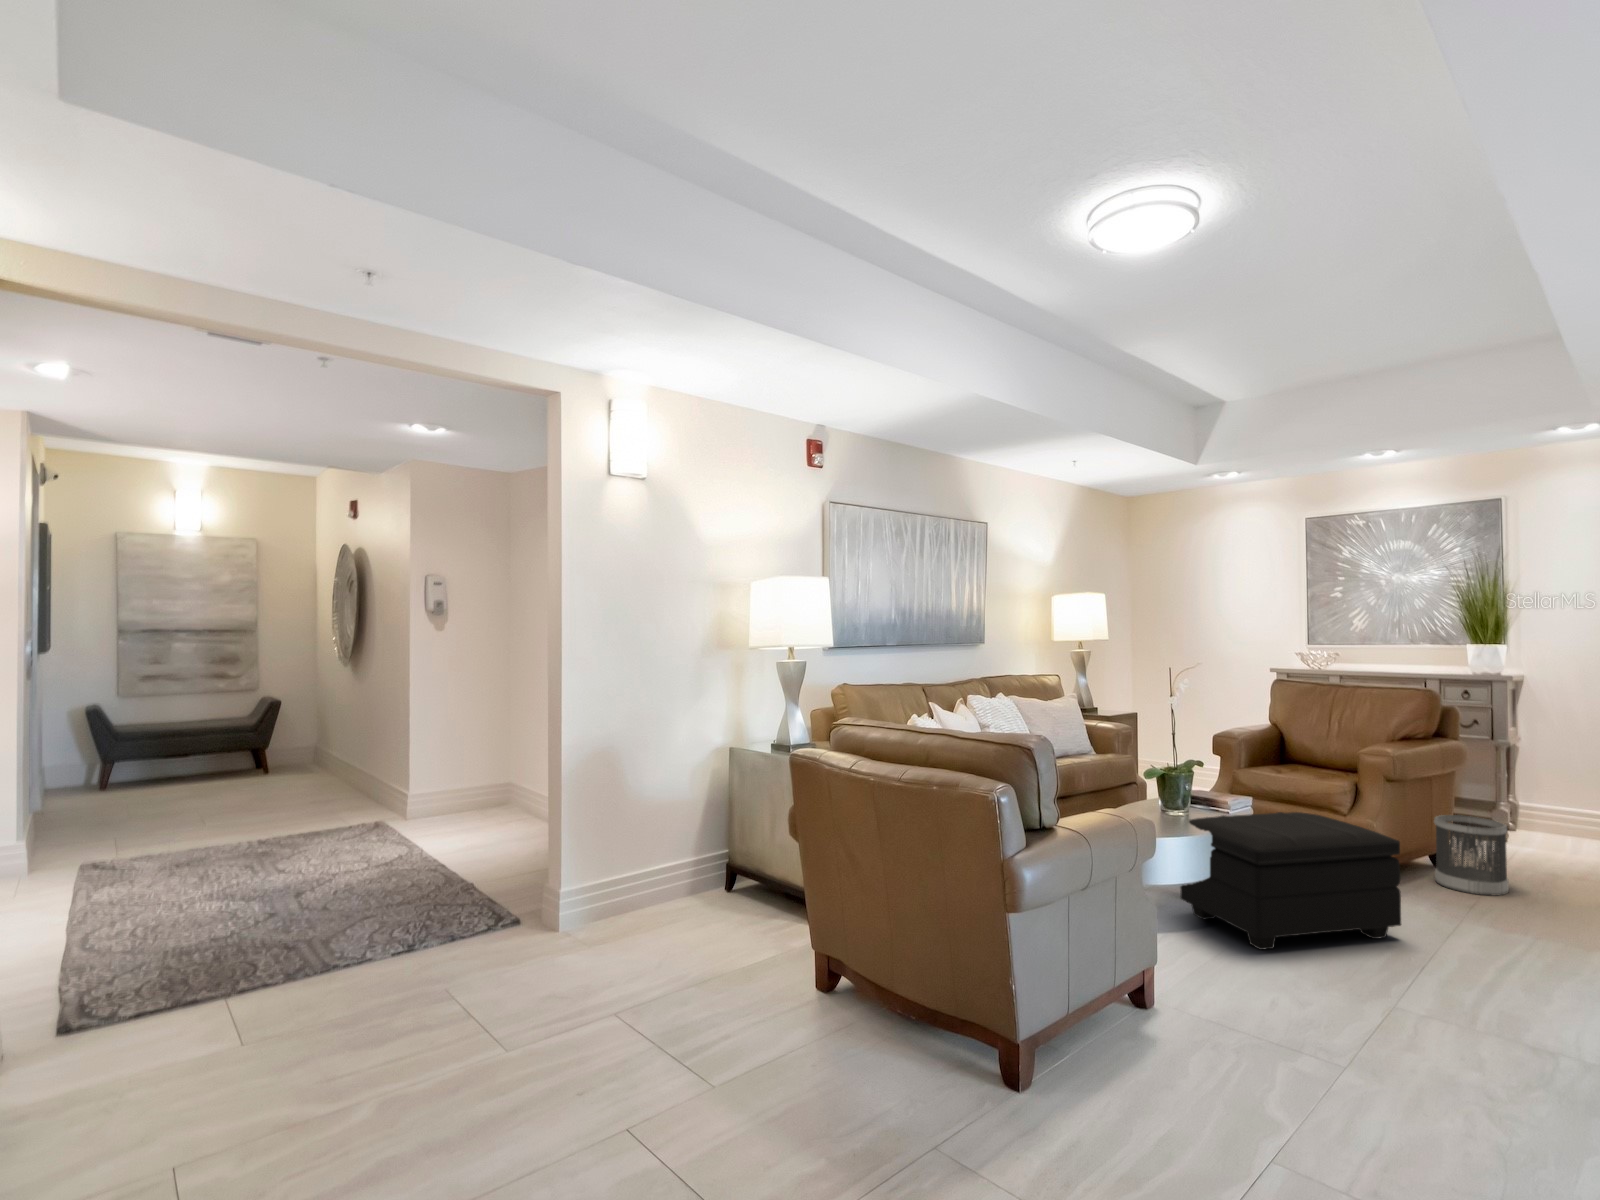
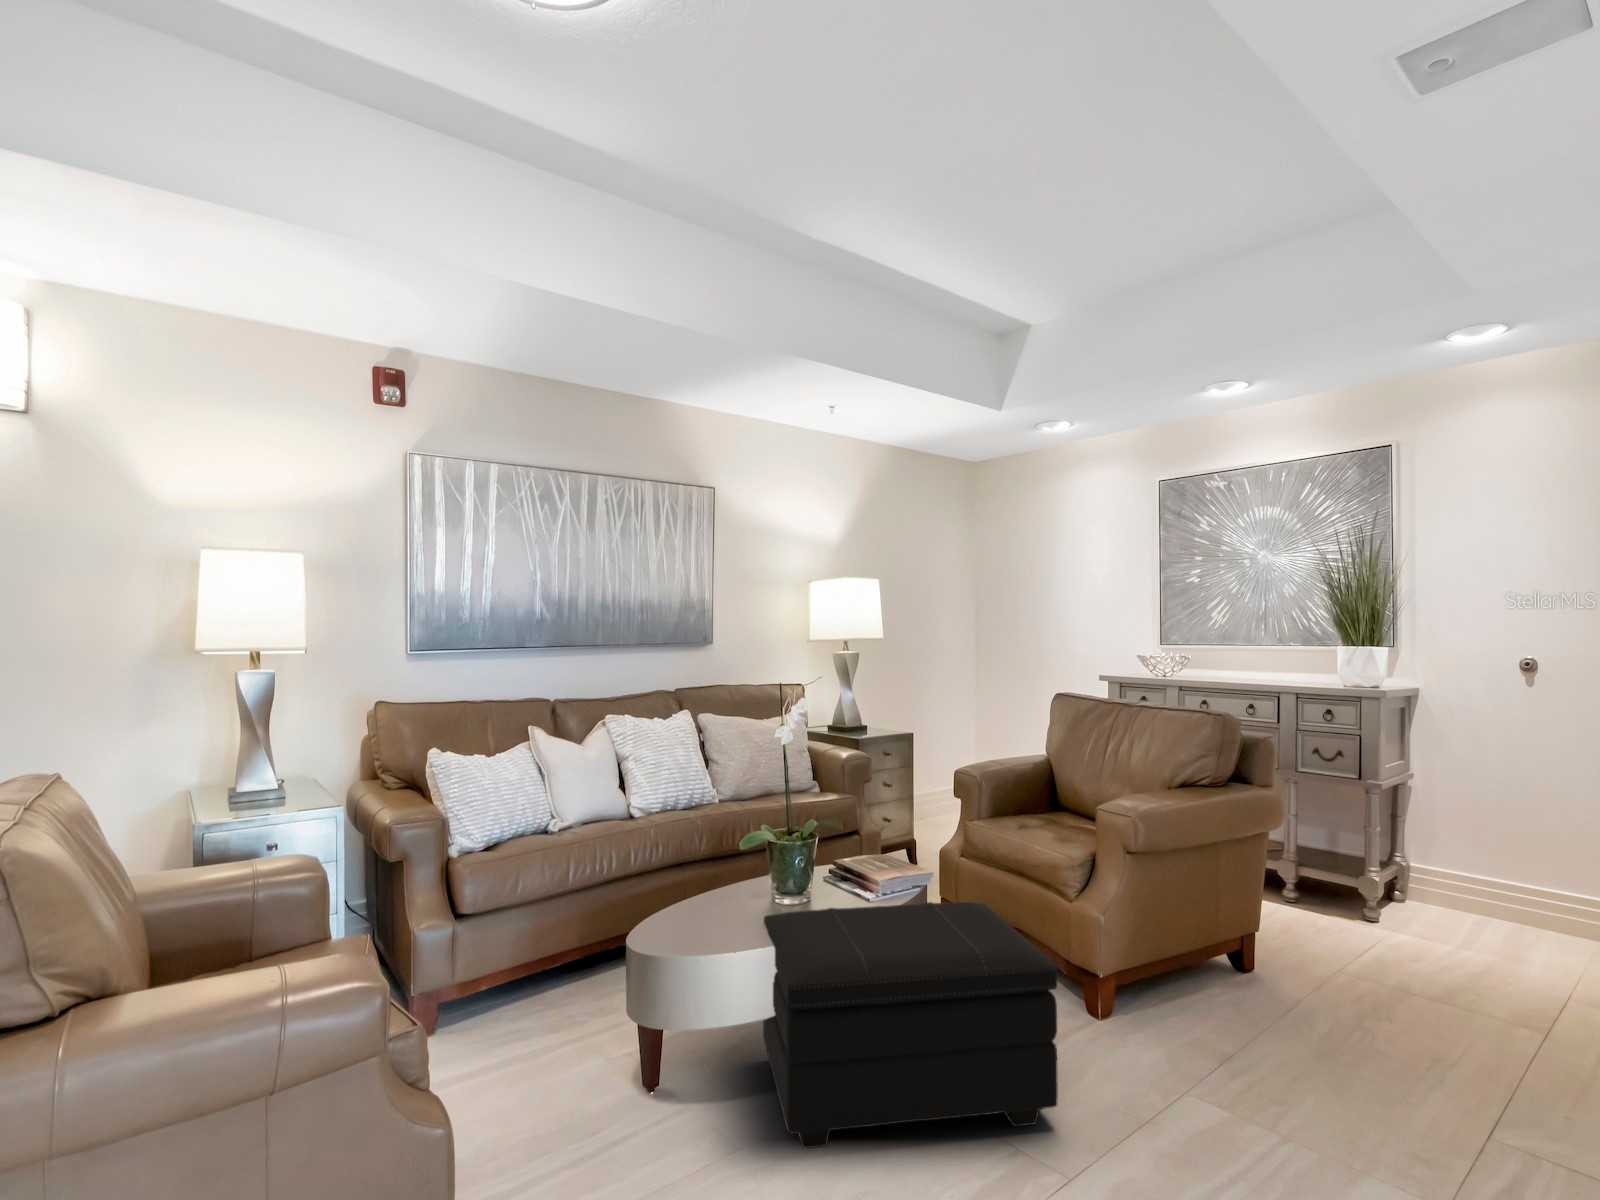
wastebasket: present [1434,815,1509,896] -> none [1213,899,1311,1032]

